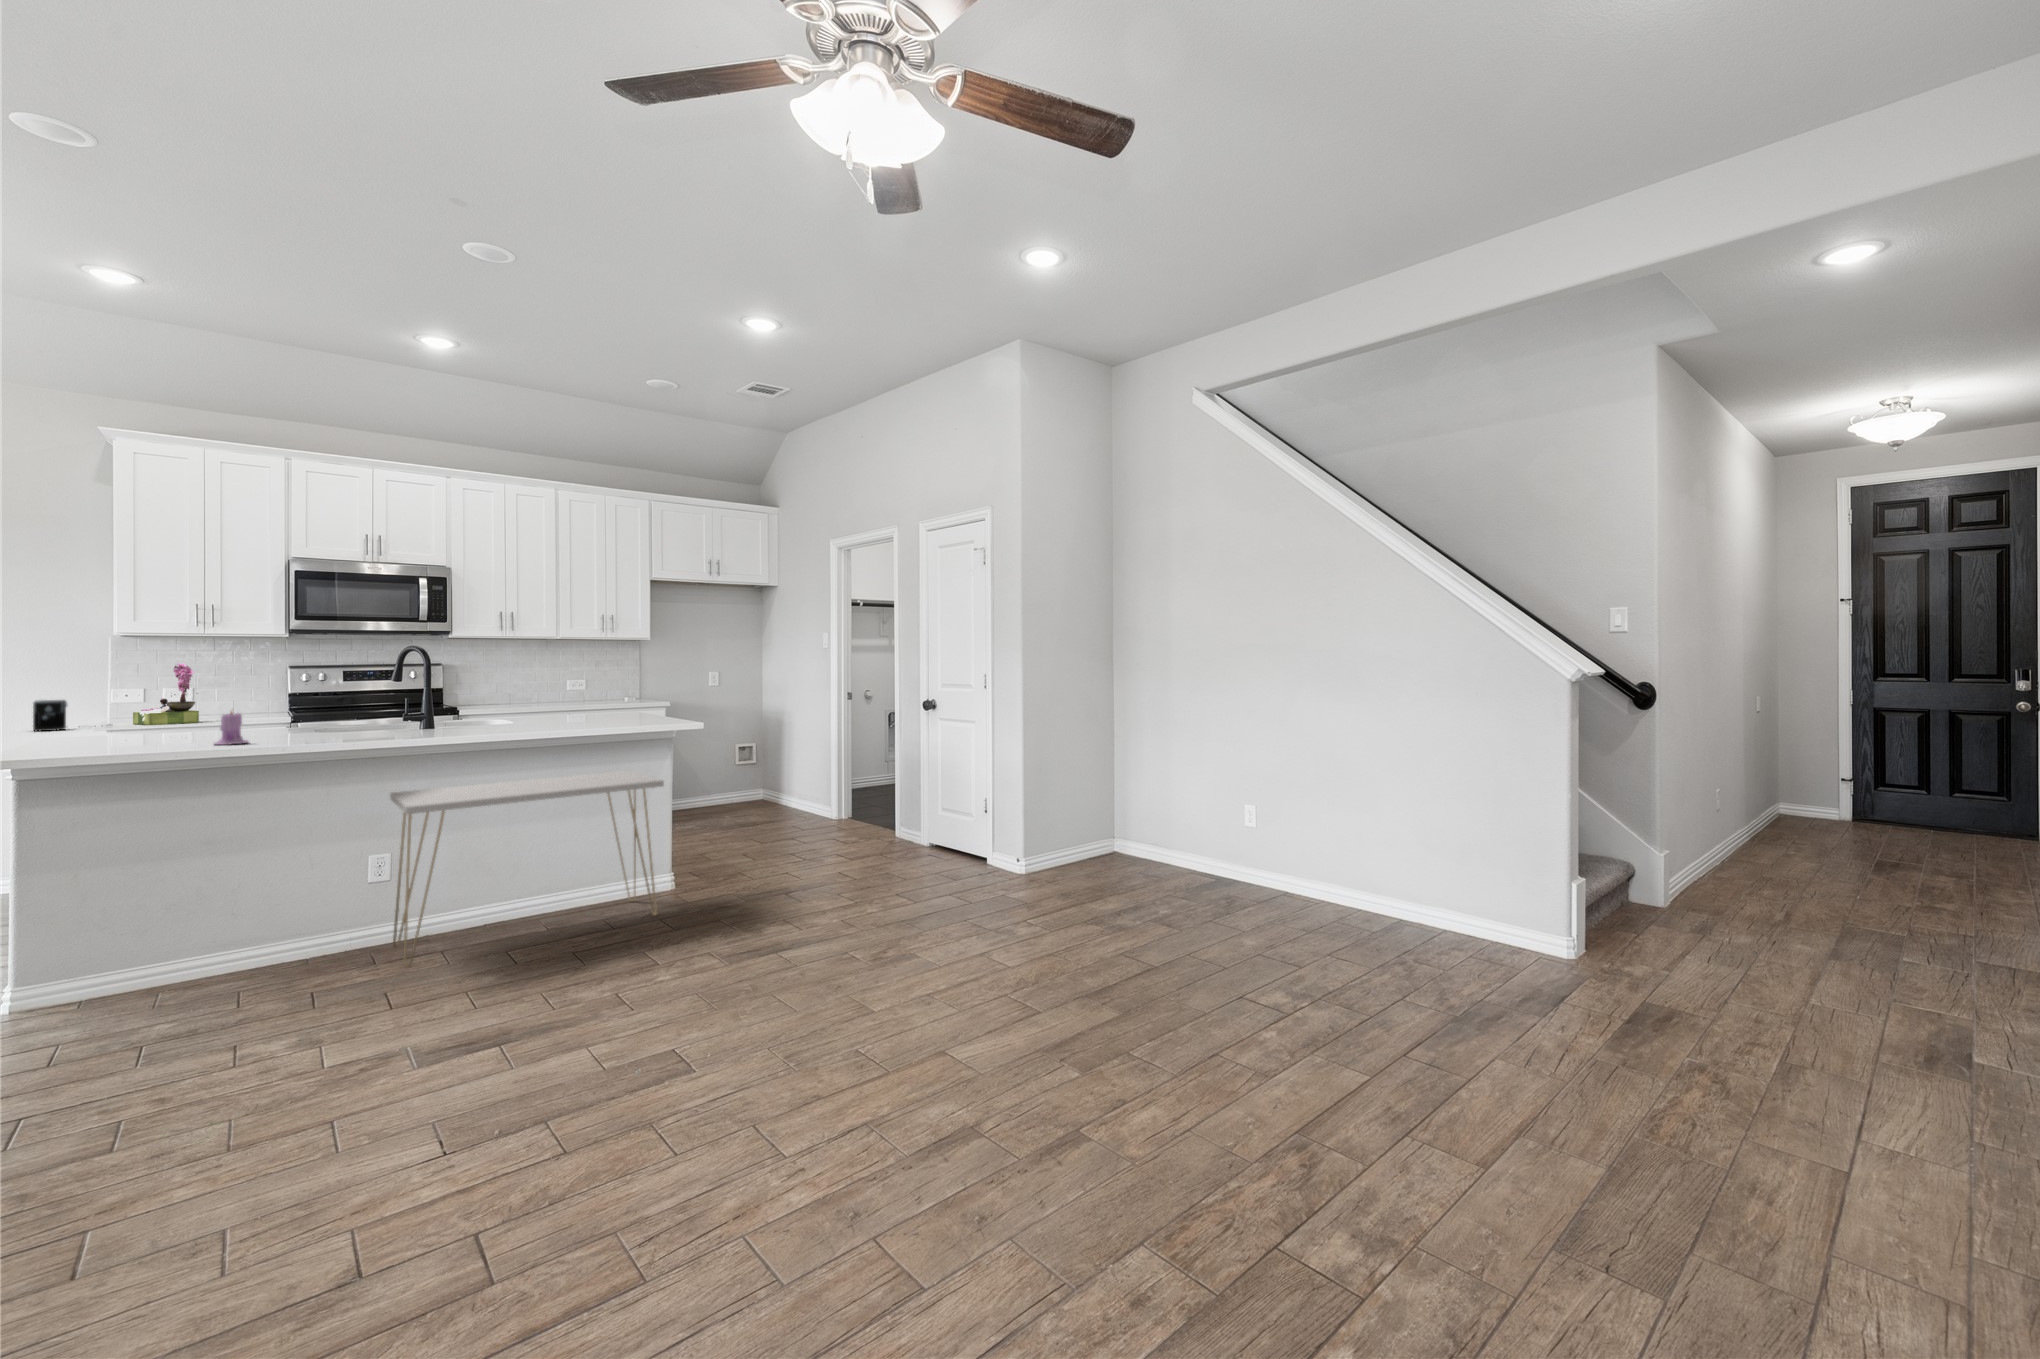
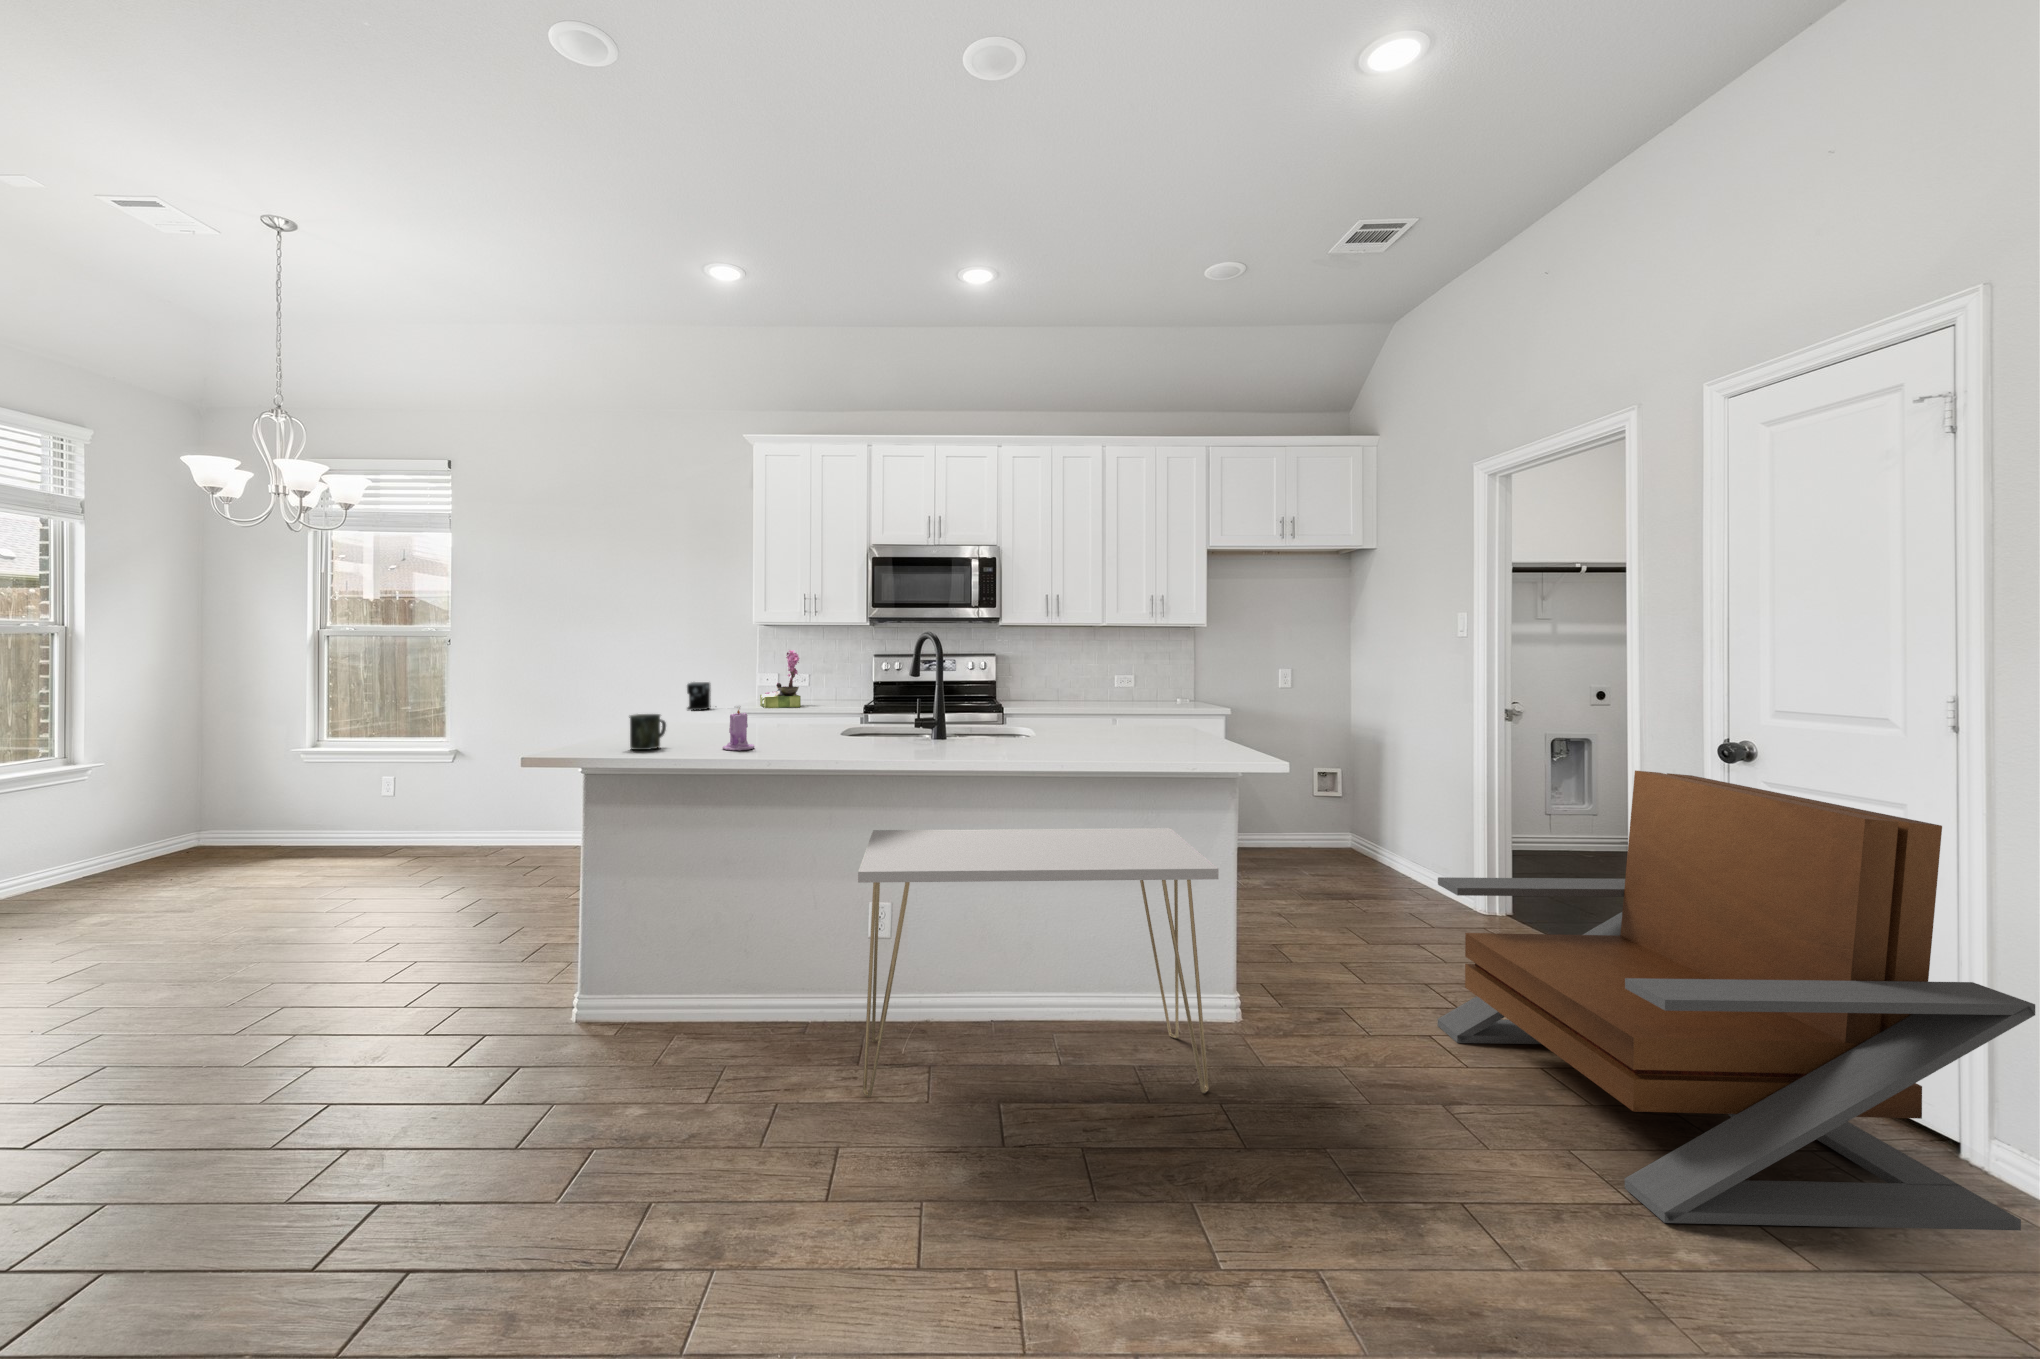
lounge chair: none [793,715,998,903] -> present [1438,771,2035,1231]
mug: none [96,718,137,751] -> present [629,714,666,750]

